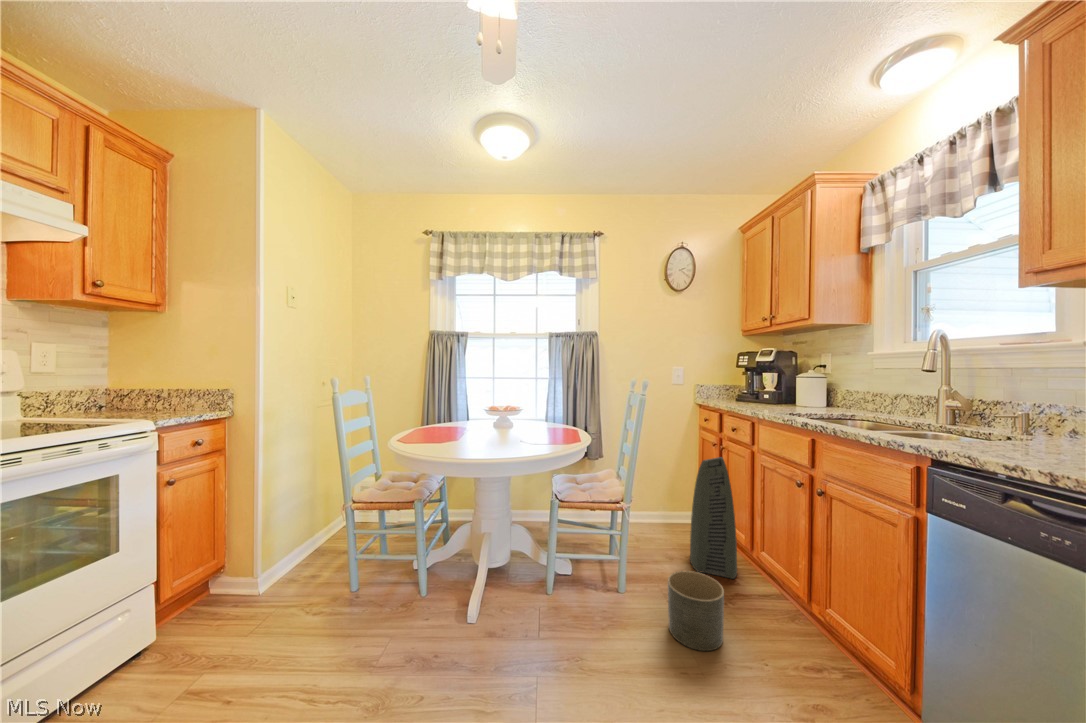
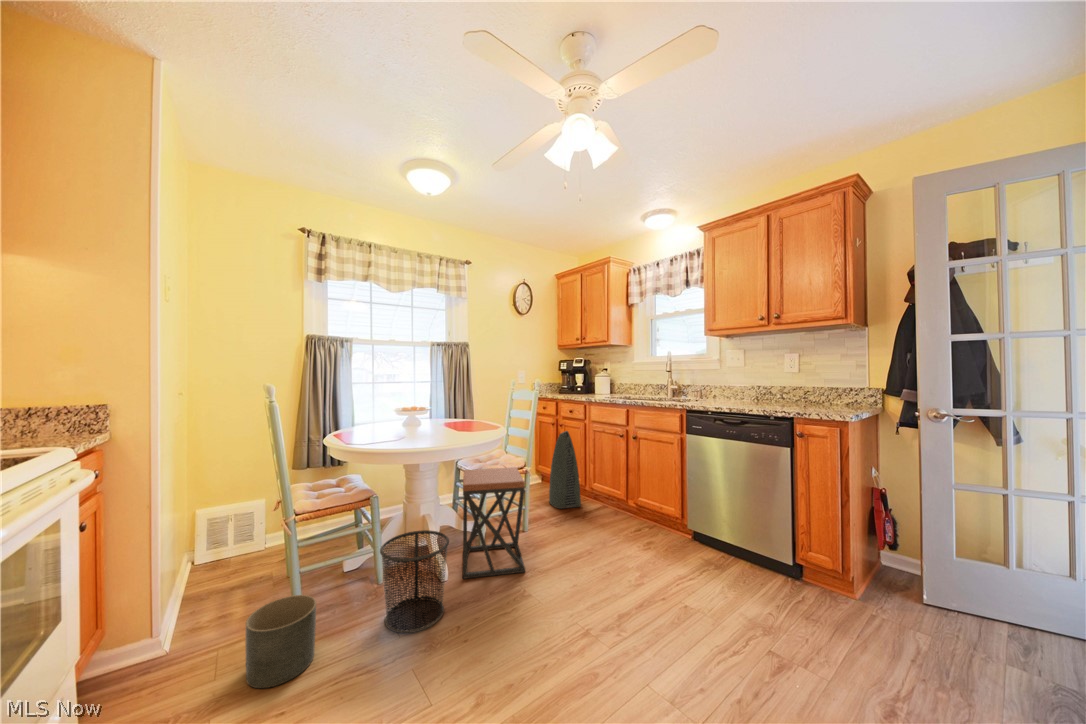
stool: none [487,490,590,657] -> present [463,467,525,579]
waste bin: none [362,552,445,679] -> present [380,530,449,633]
planter: present [668,571,724,651] -> present [245,595,316,688]

